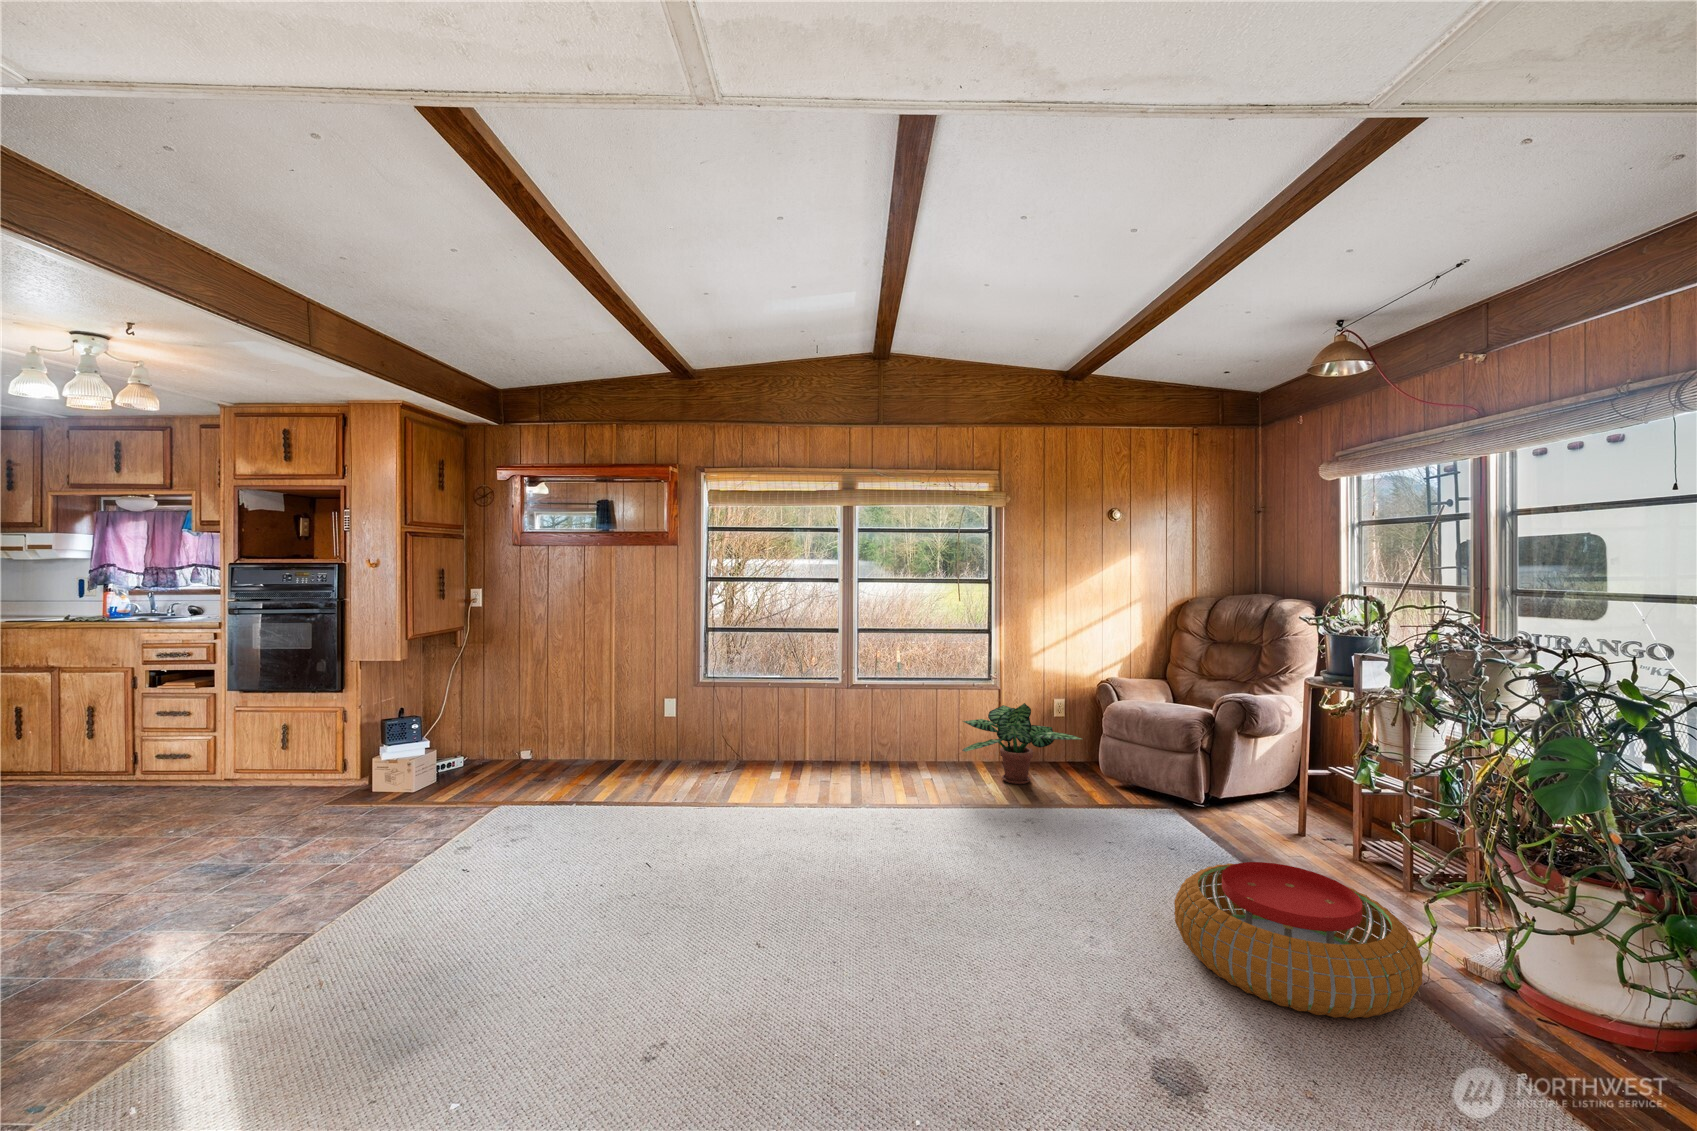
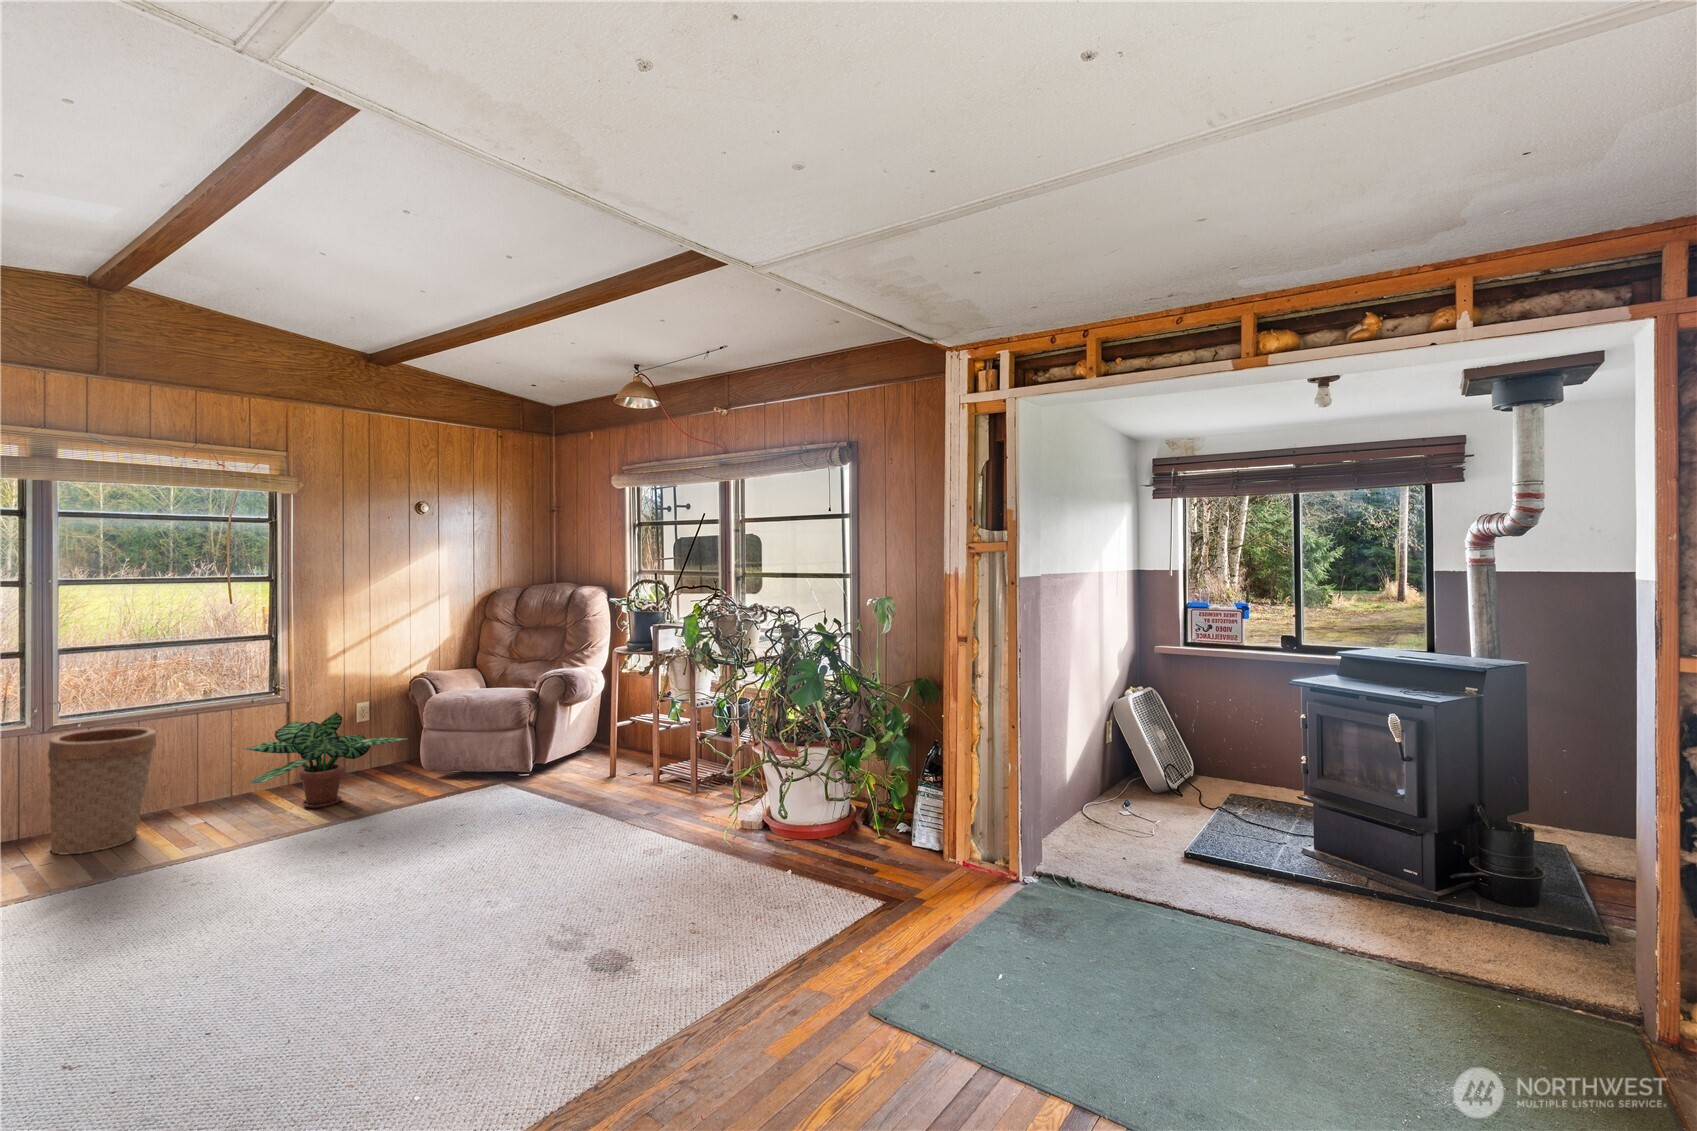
basket: none [858,689,912,776] -> present [48,727,156,855]
pouf: present [1174,862,1423,1019] -> none [556,790,721,890]

